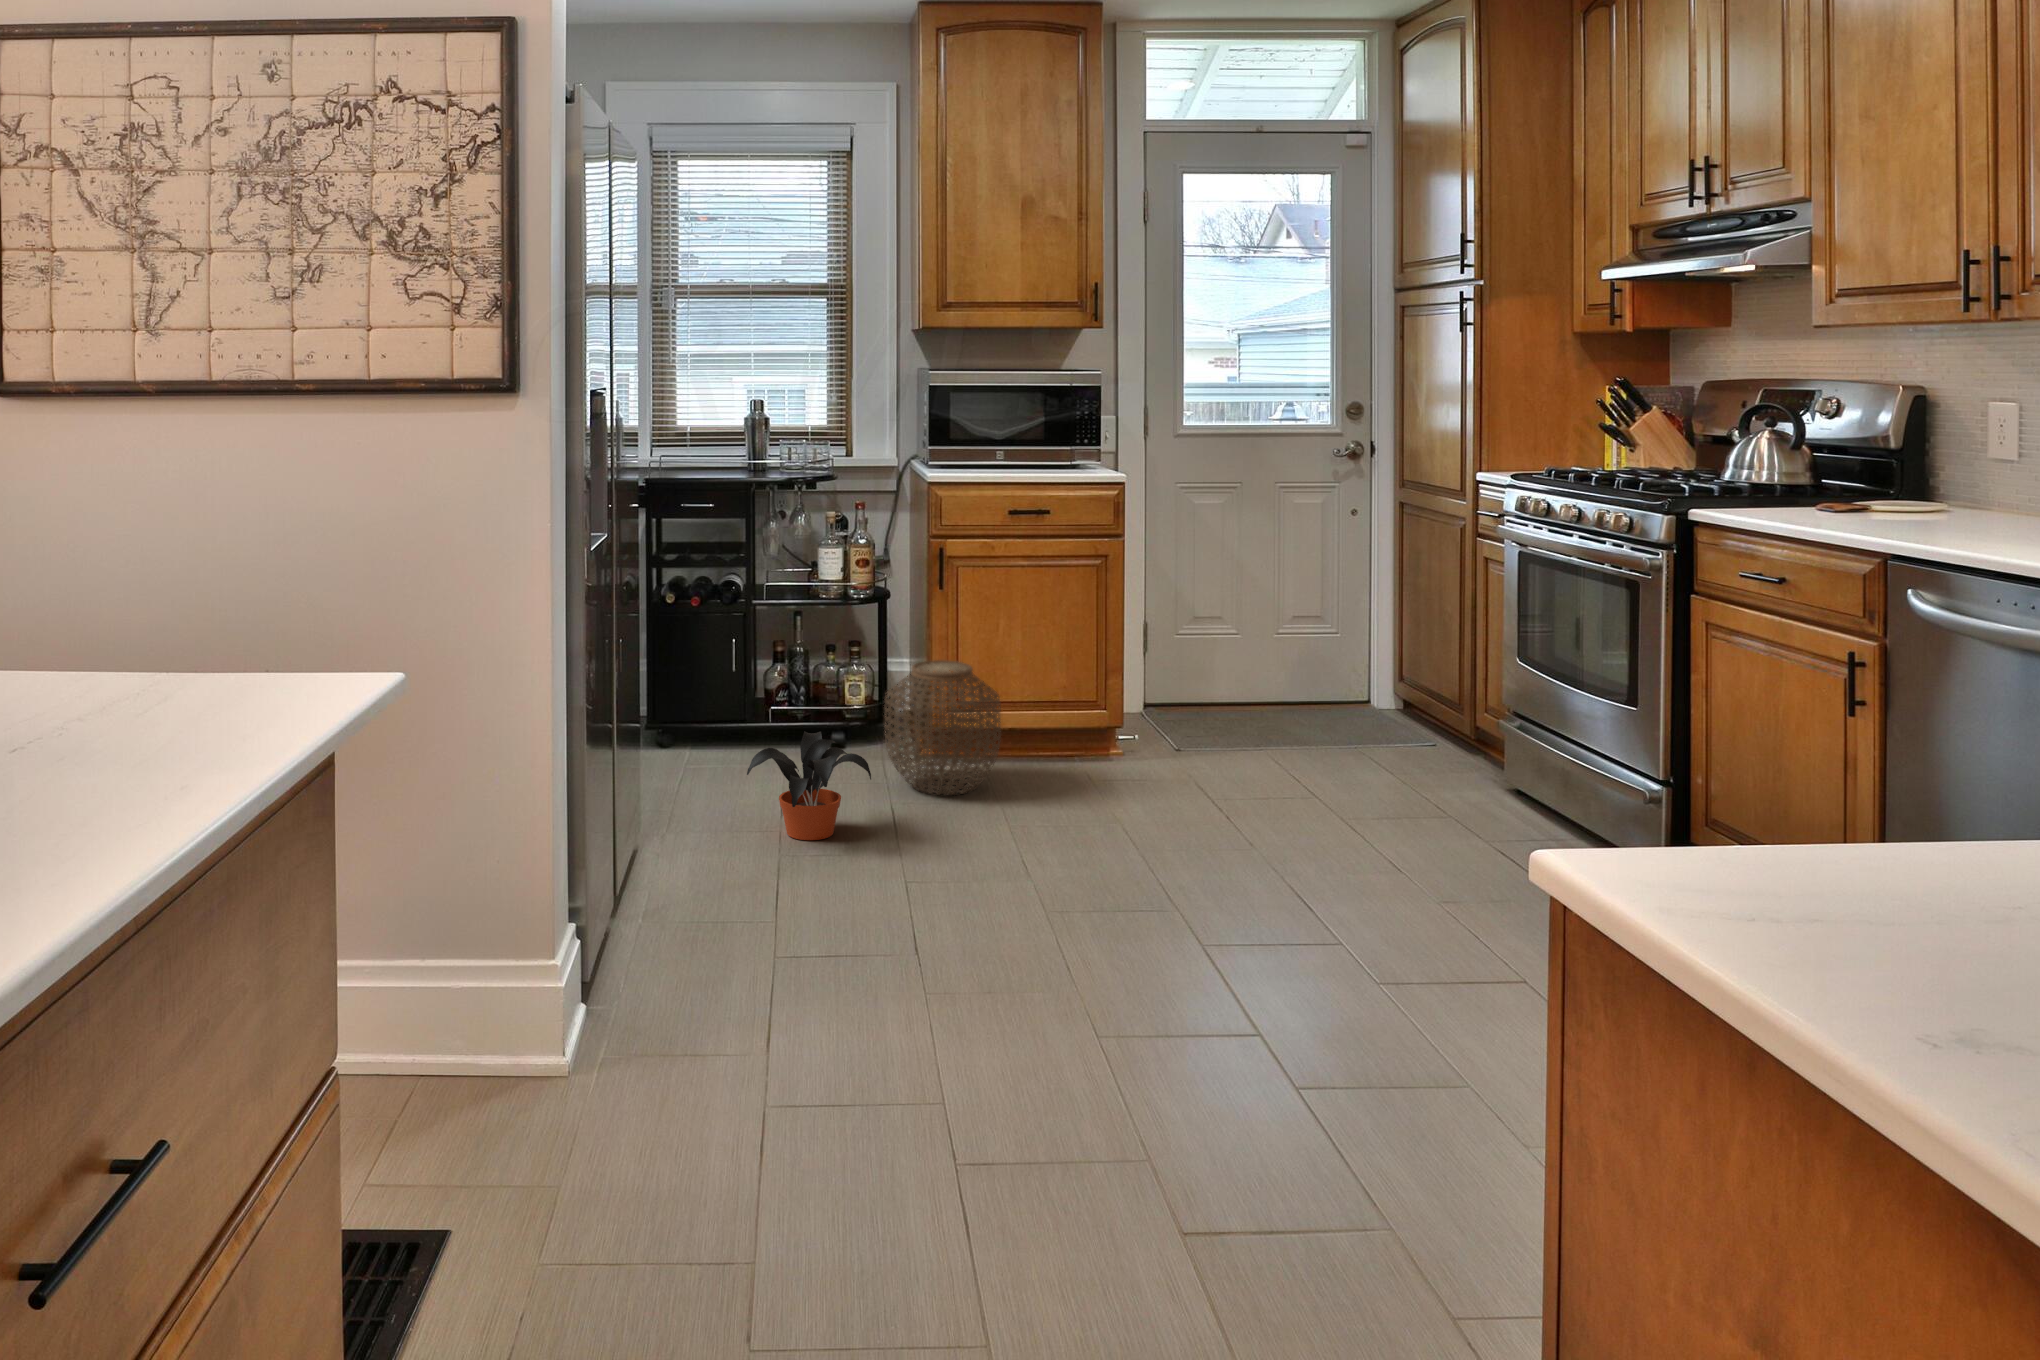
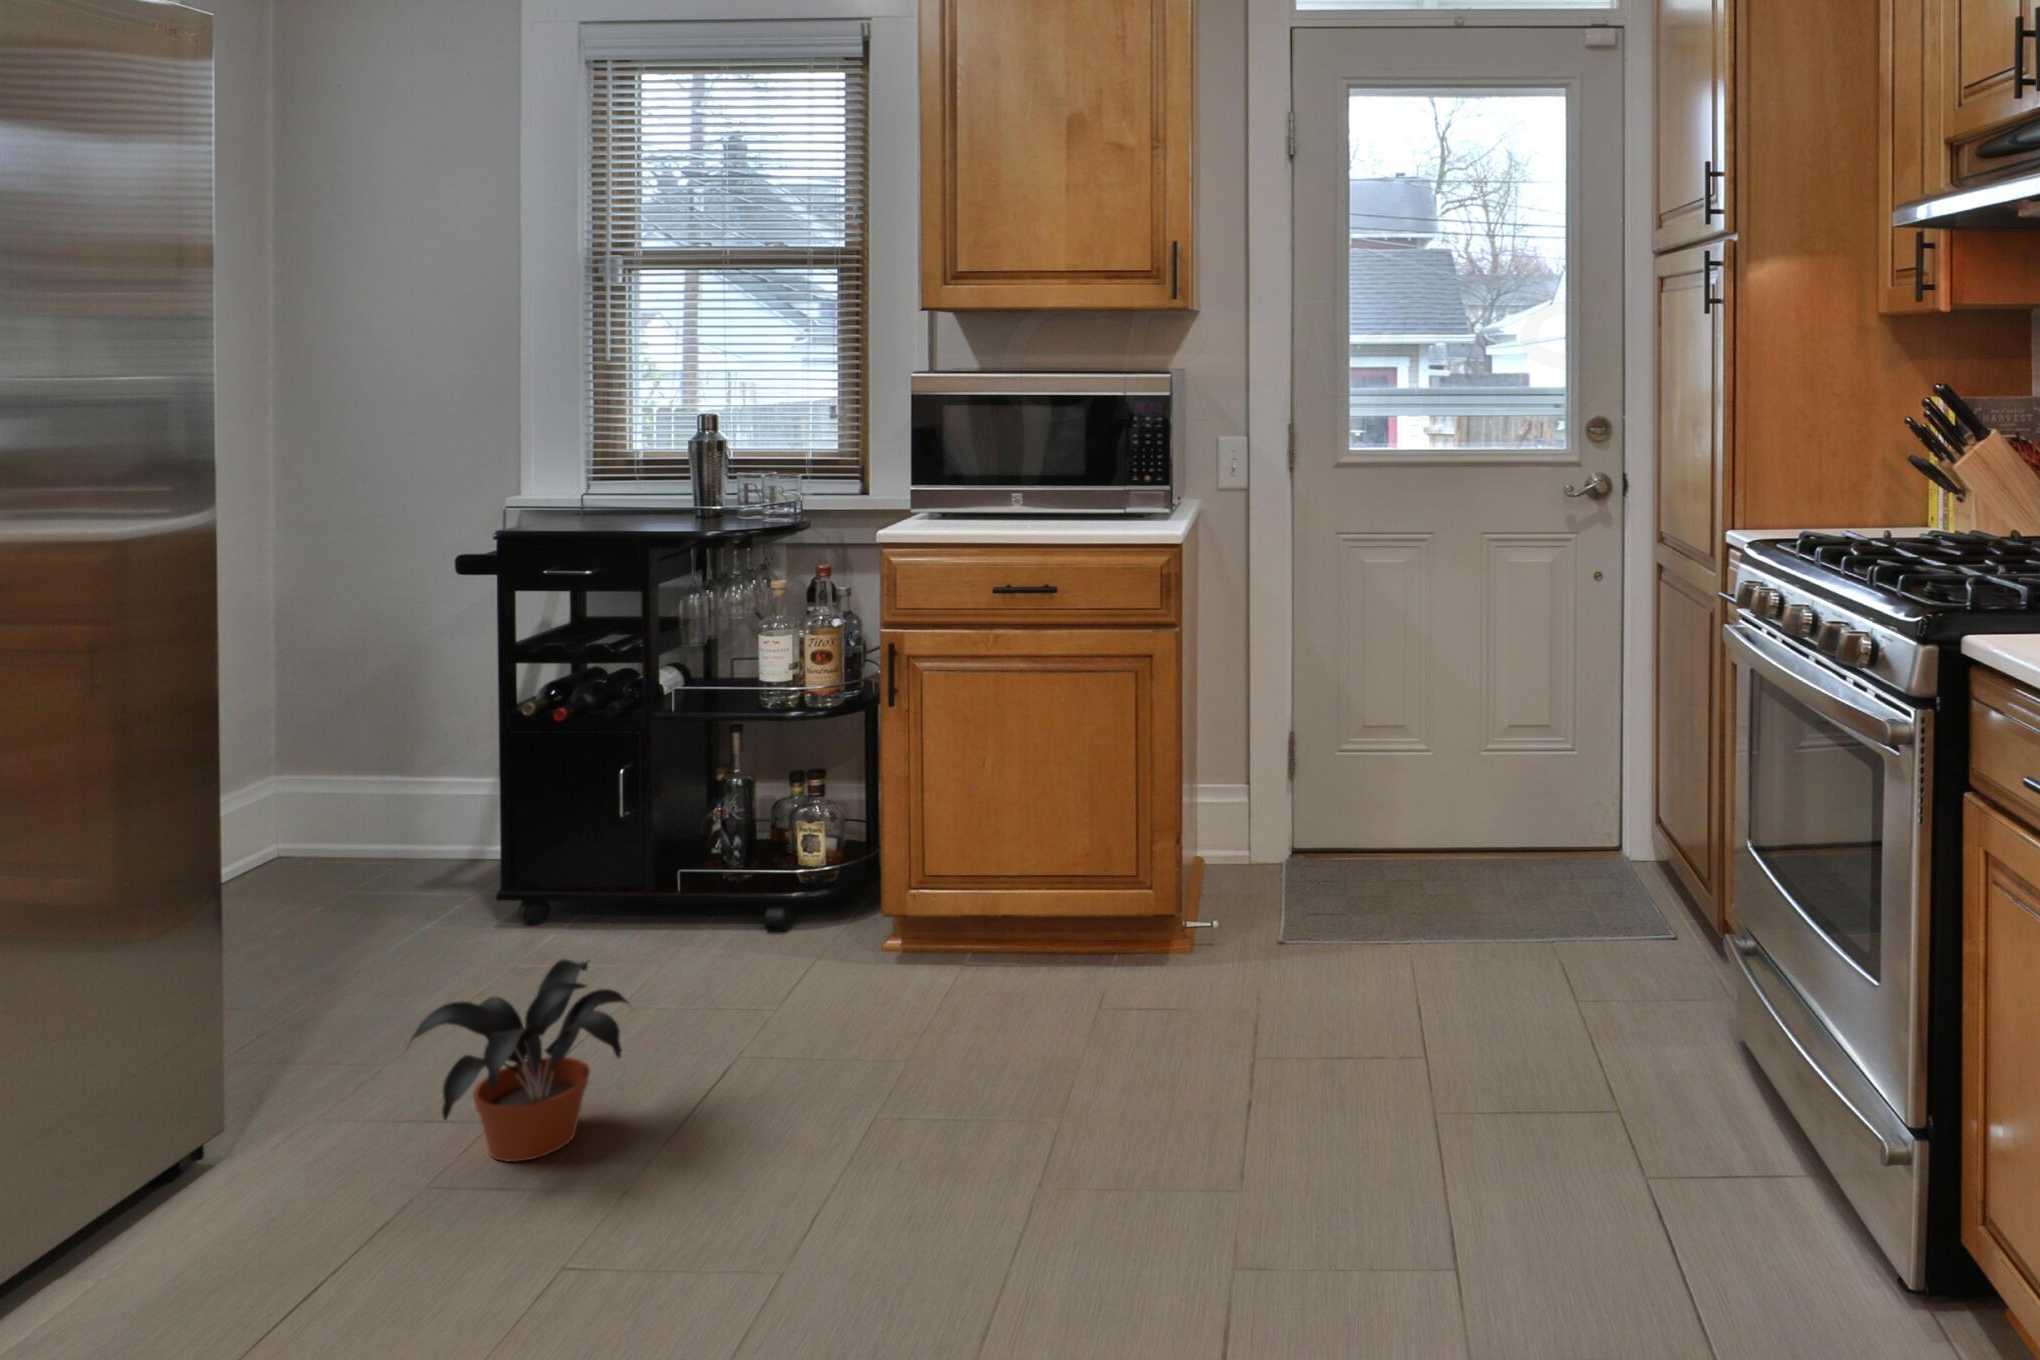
woven basket: present [885,660,1001,795] -> none [758,822,947,1047]

